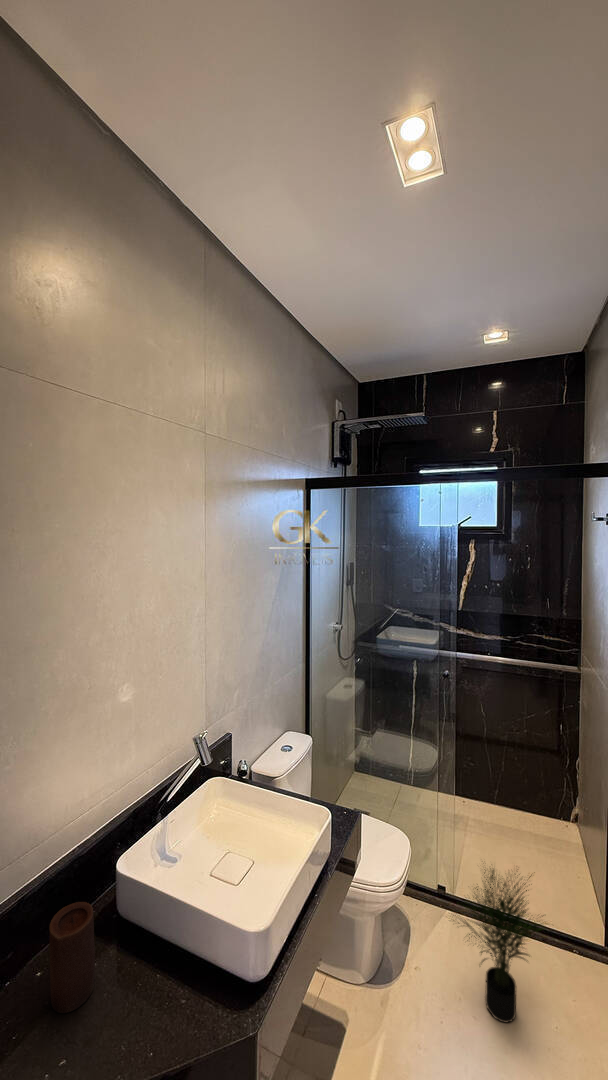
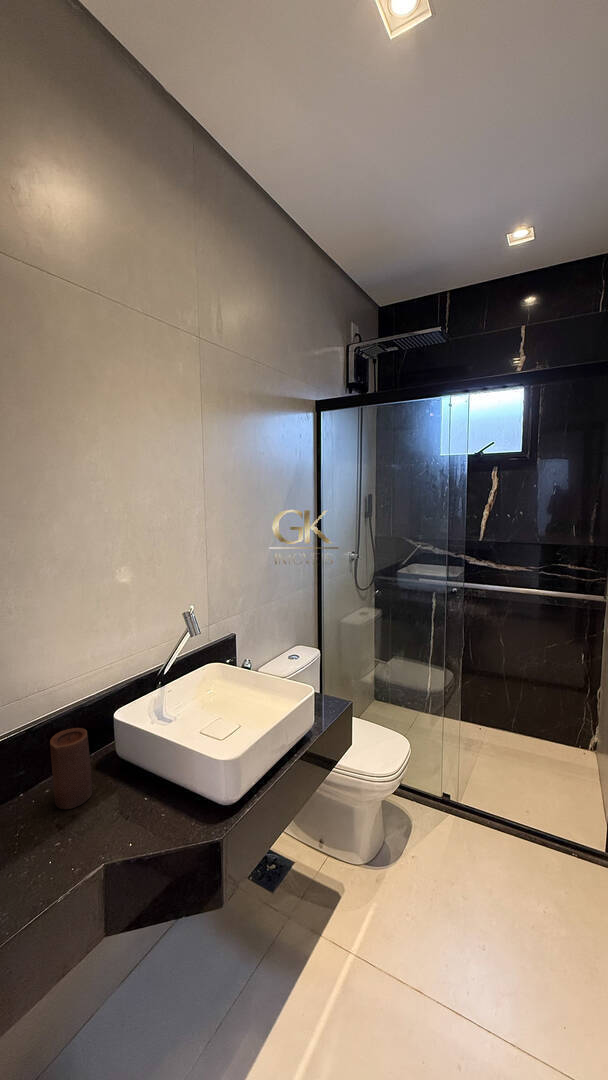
potted plant: present [453,868,541,1022] -> none [434,757,542,904]

